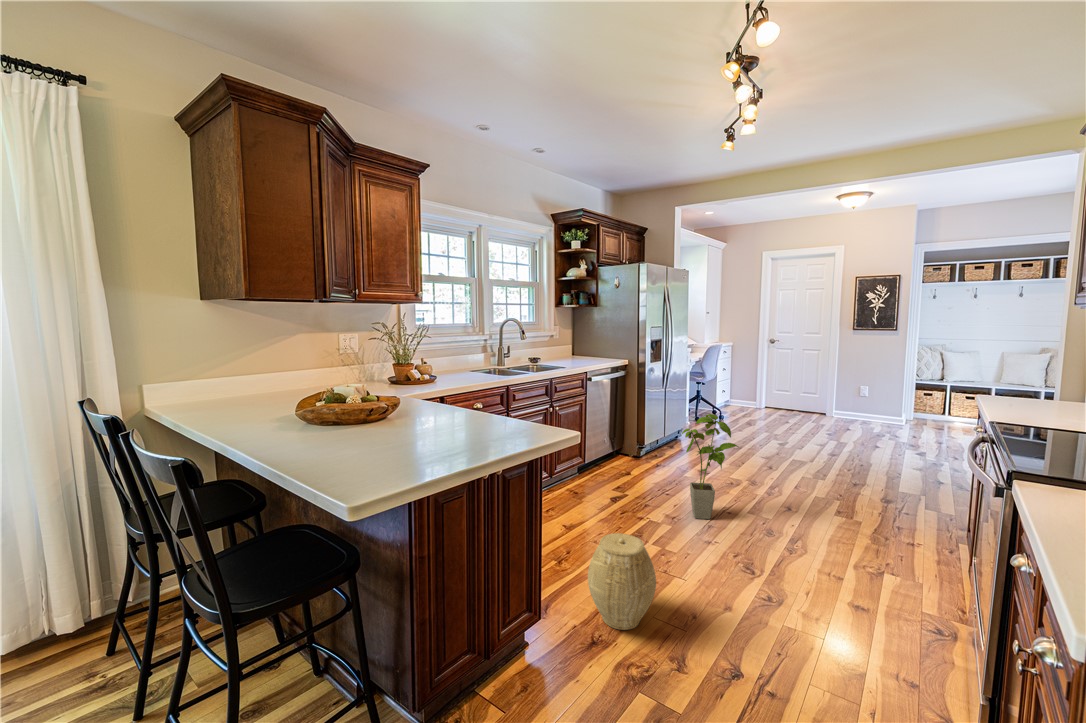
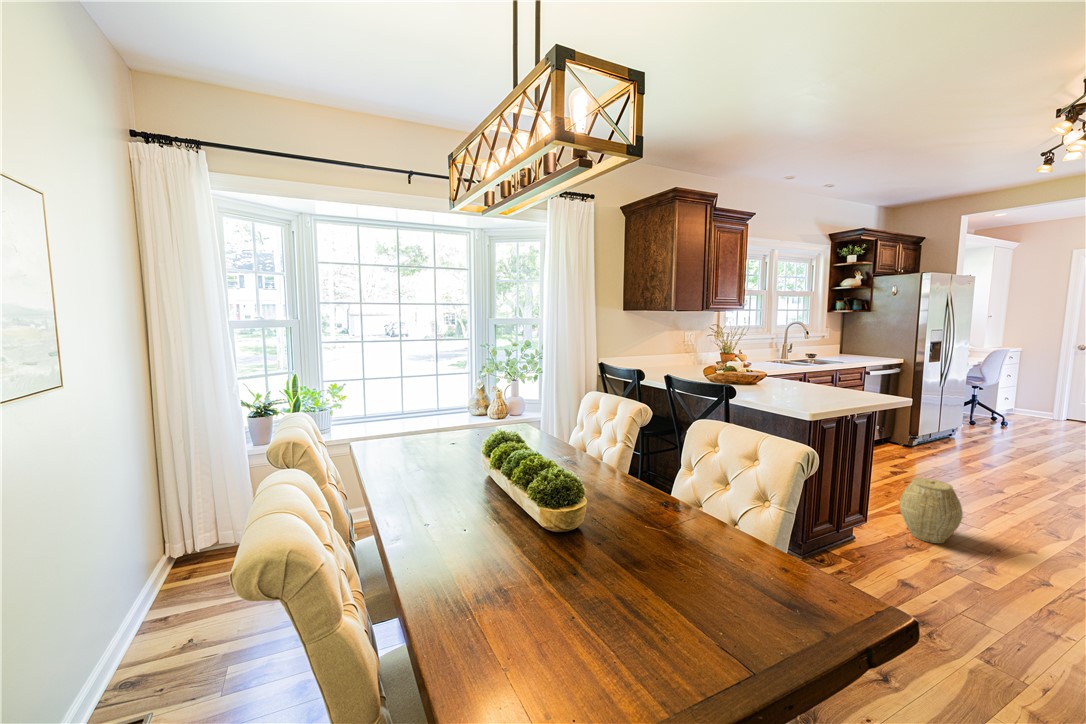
house plant: present [681,414,738,519] -> none [972,406,1039,497]

